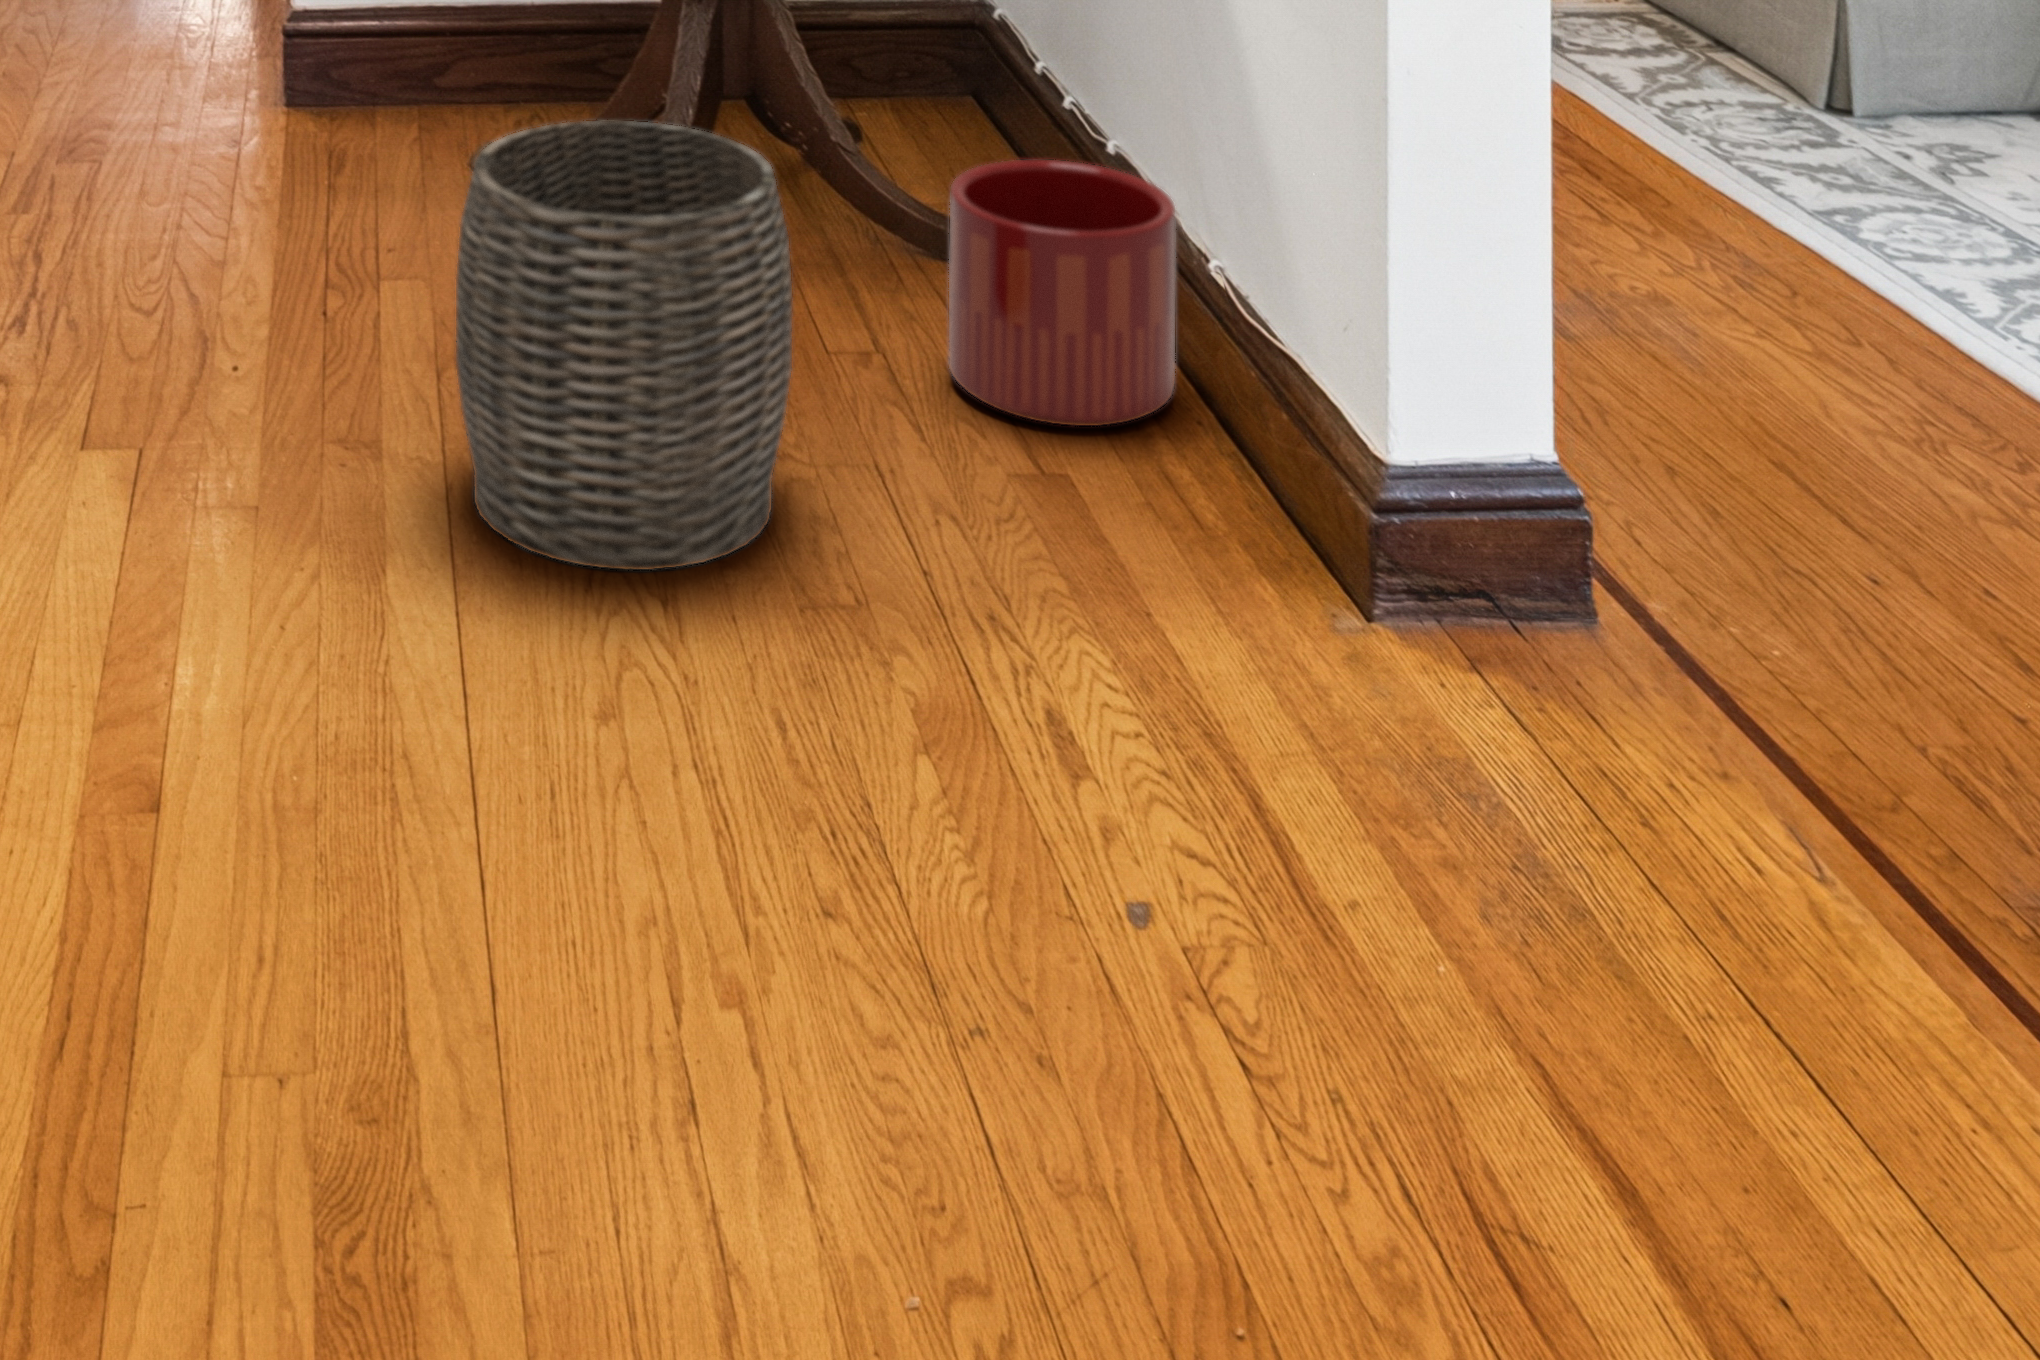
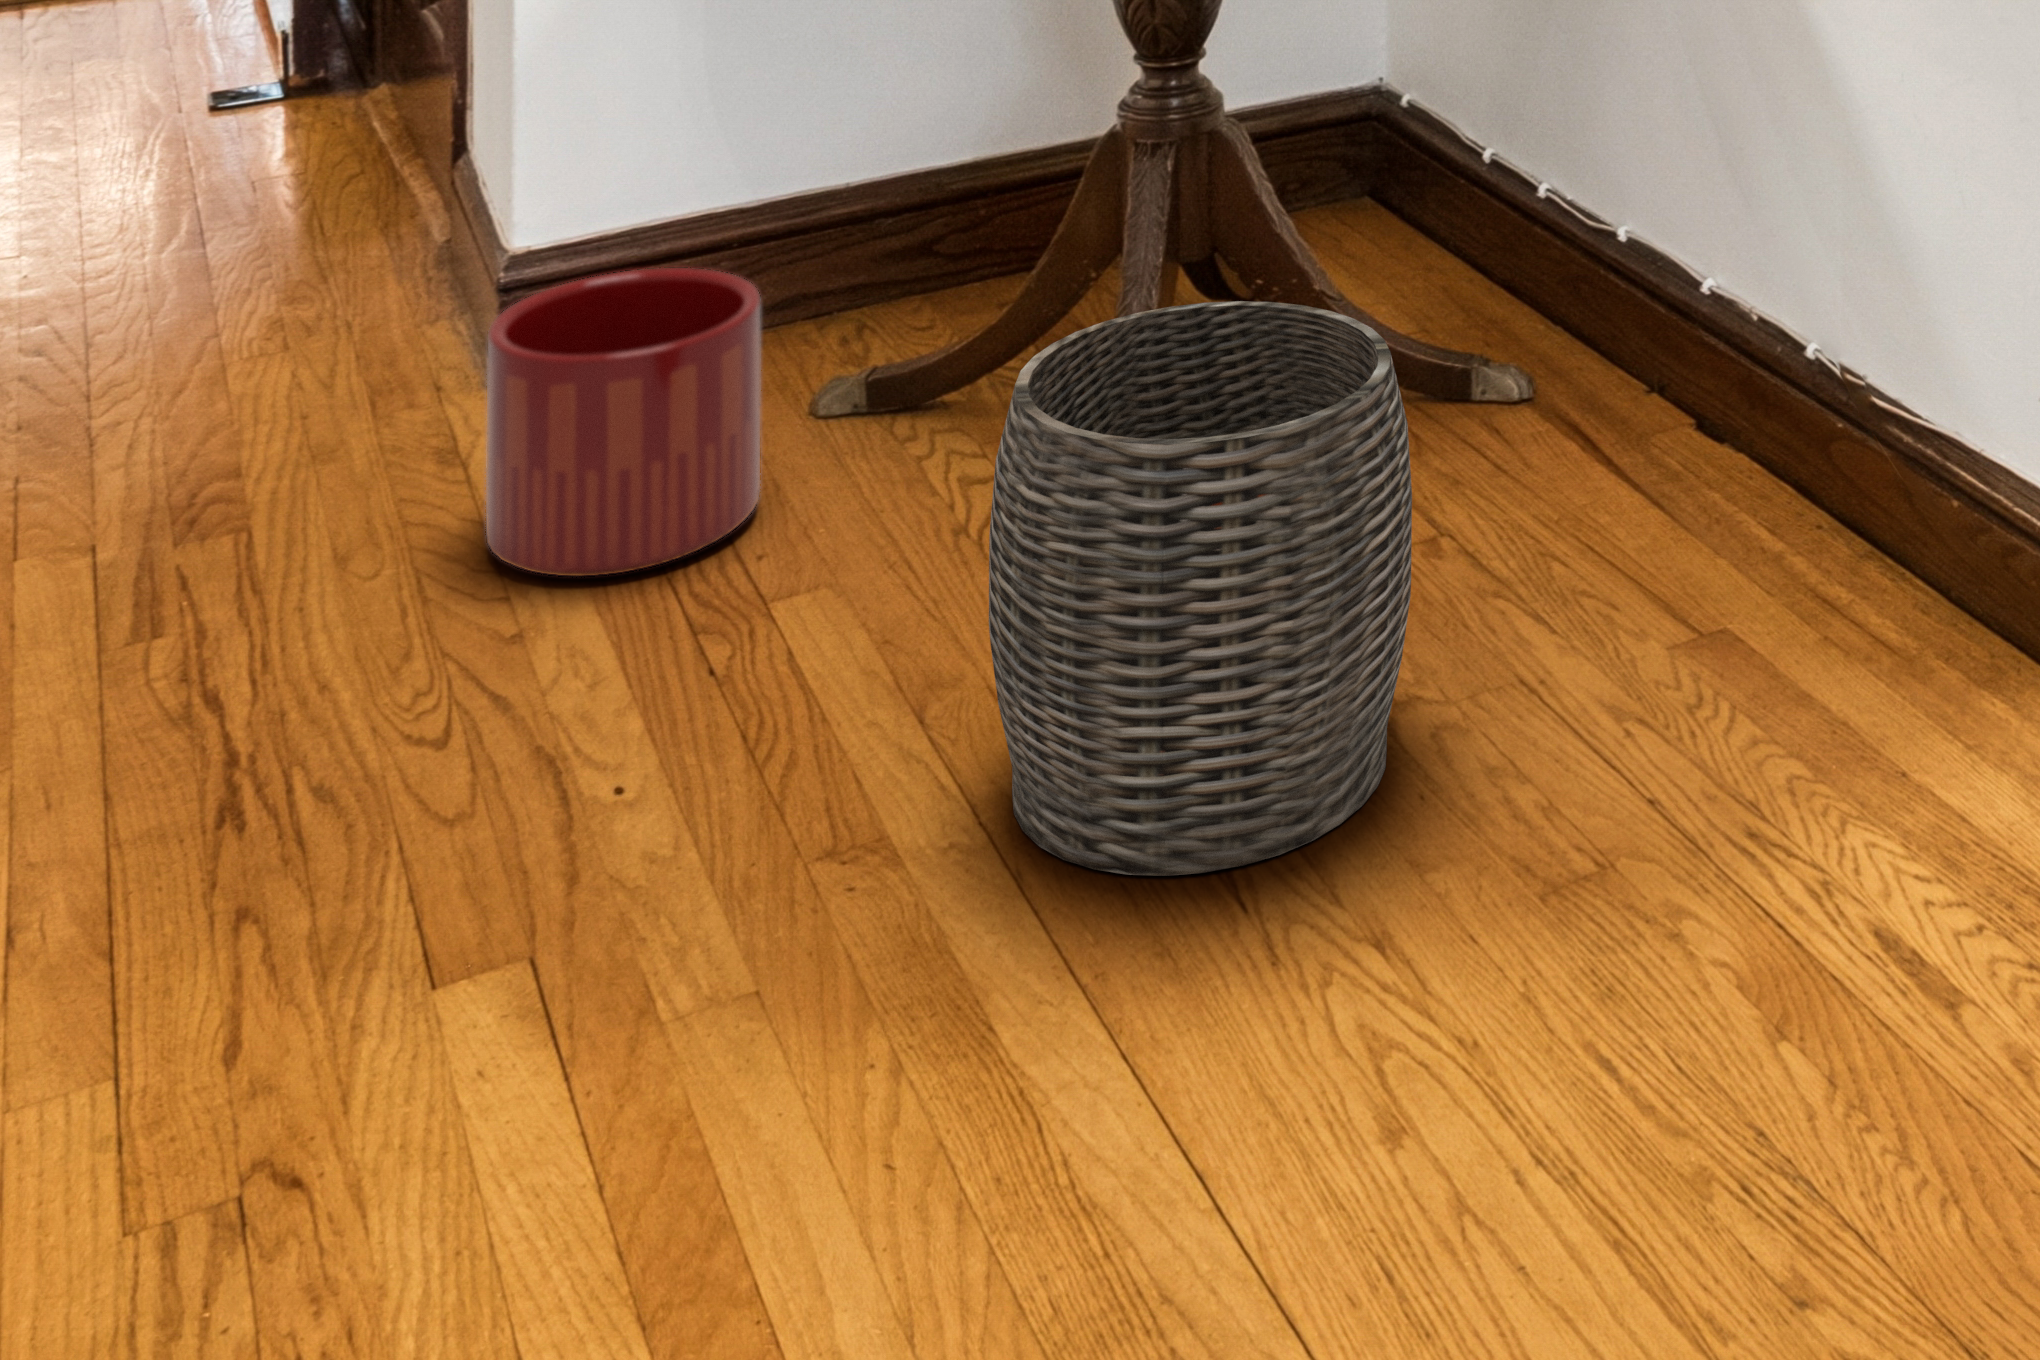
planter: present [949,160,1175,426] -> present [486,268,760,576]

